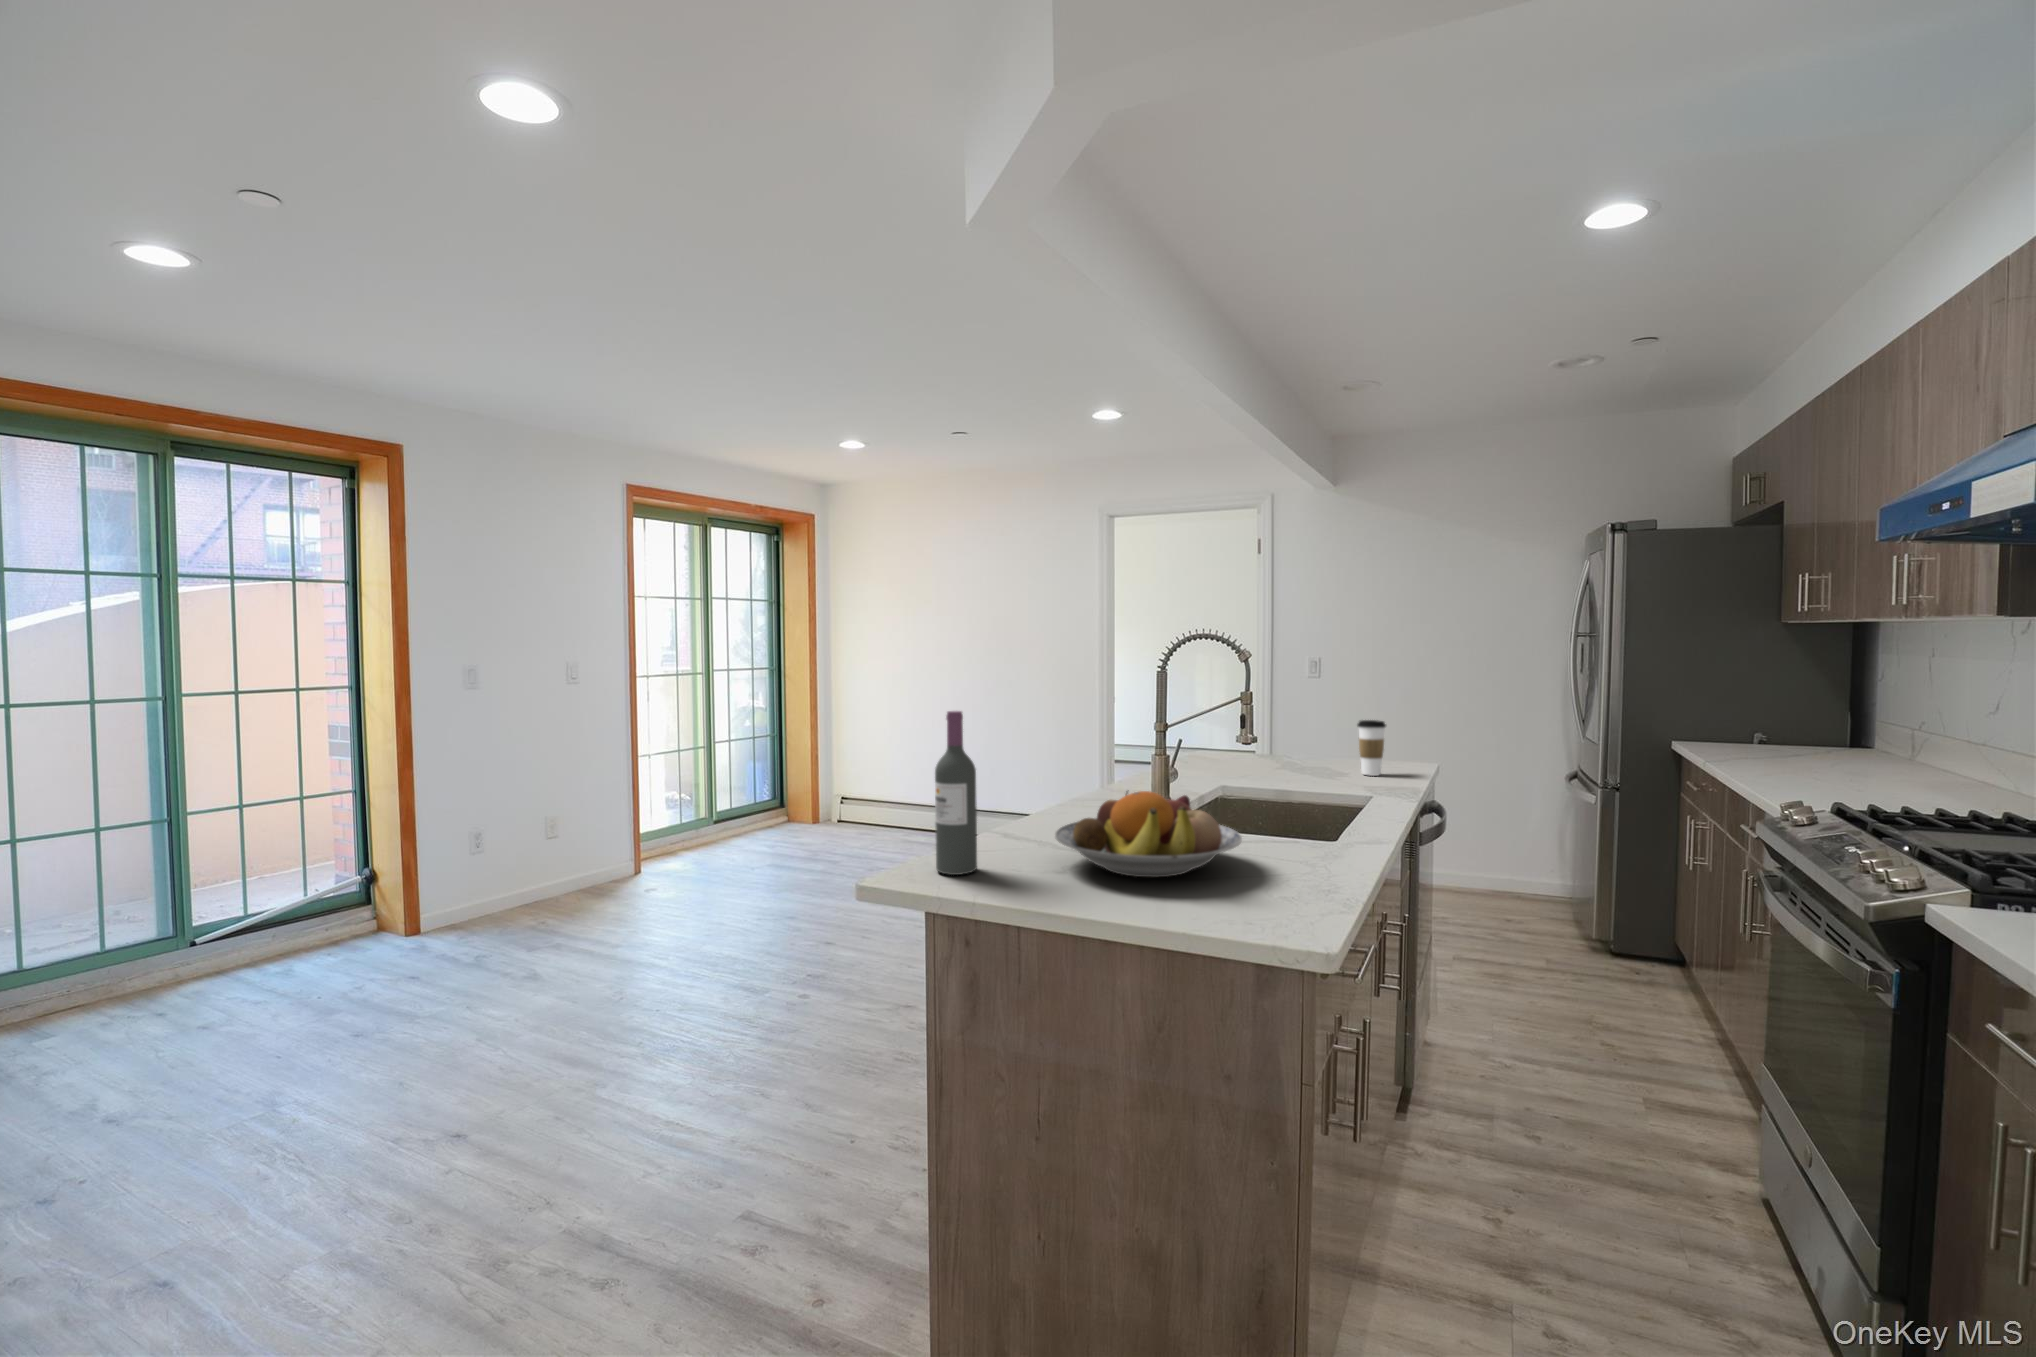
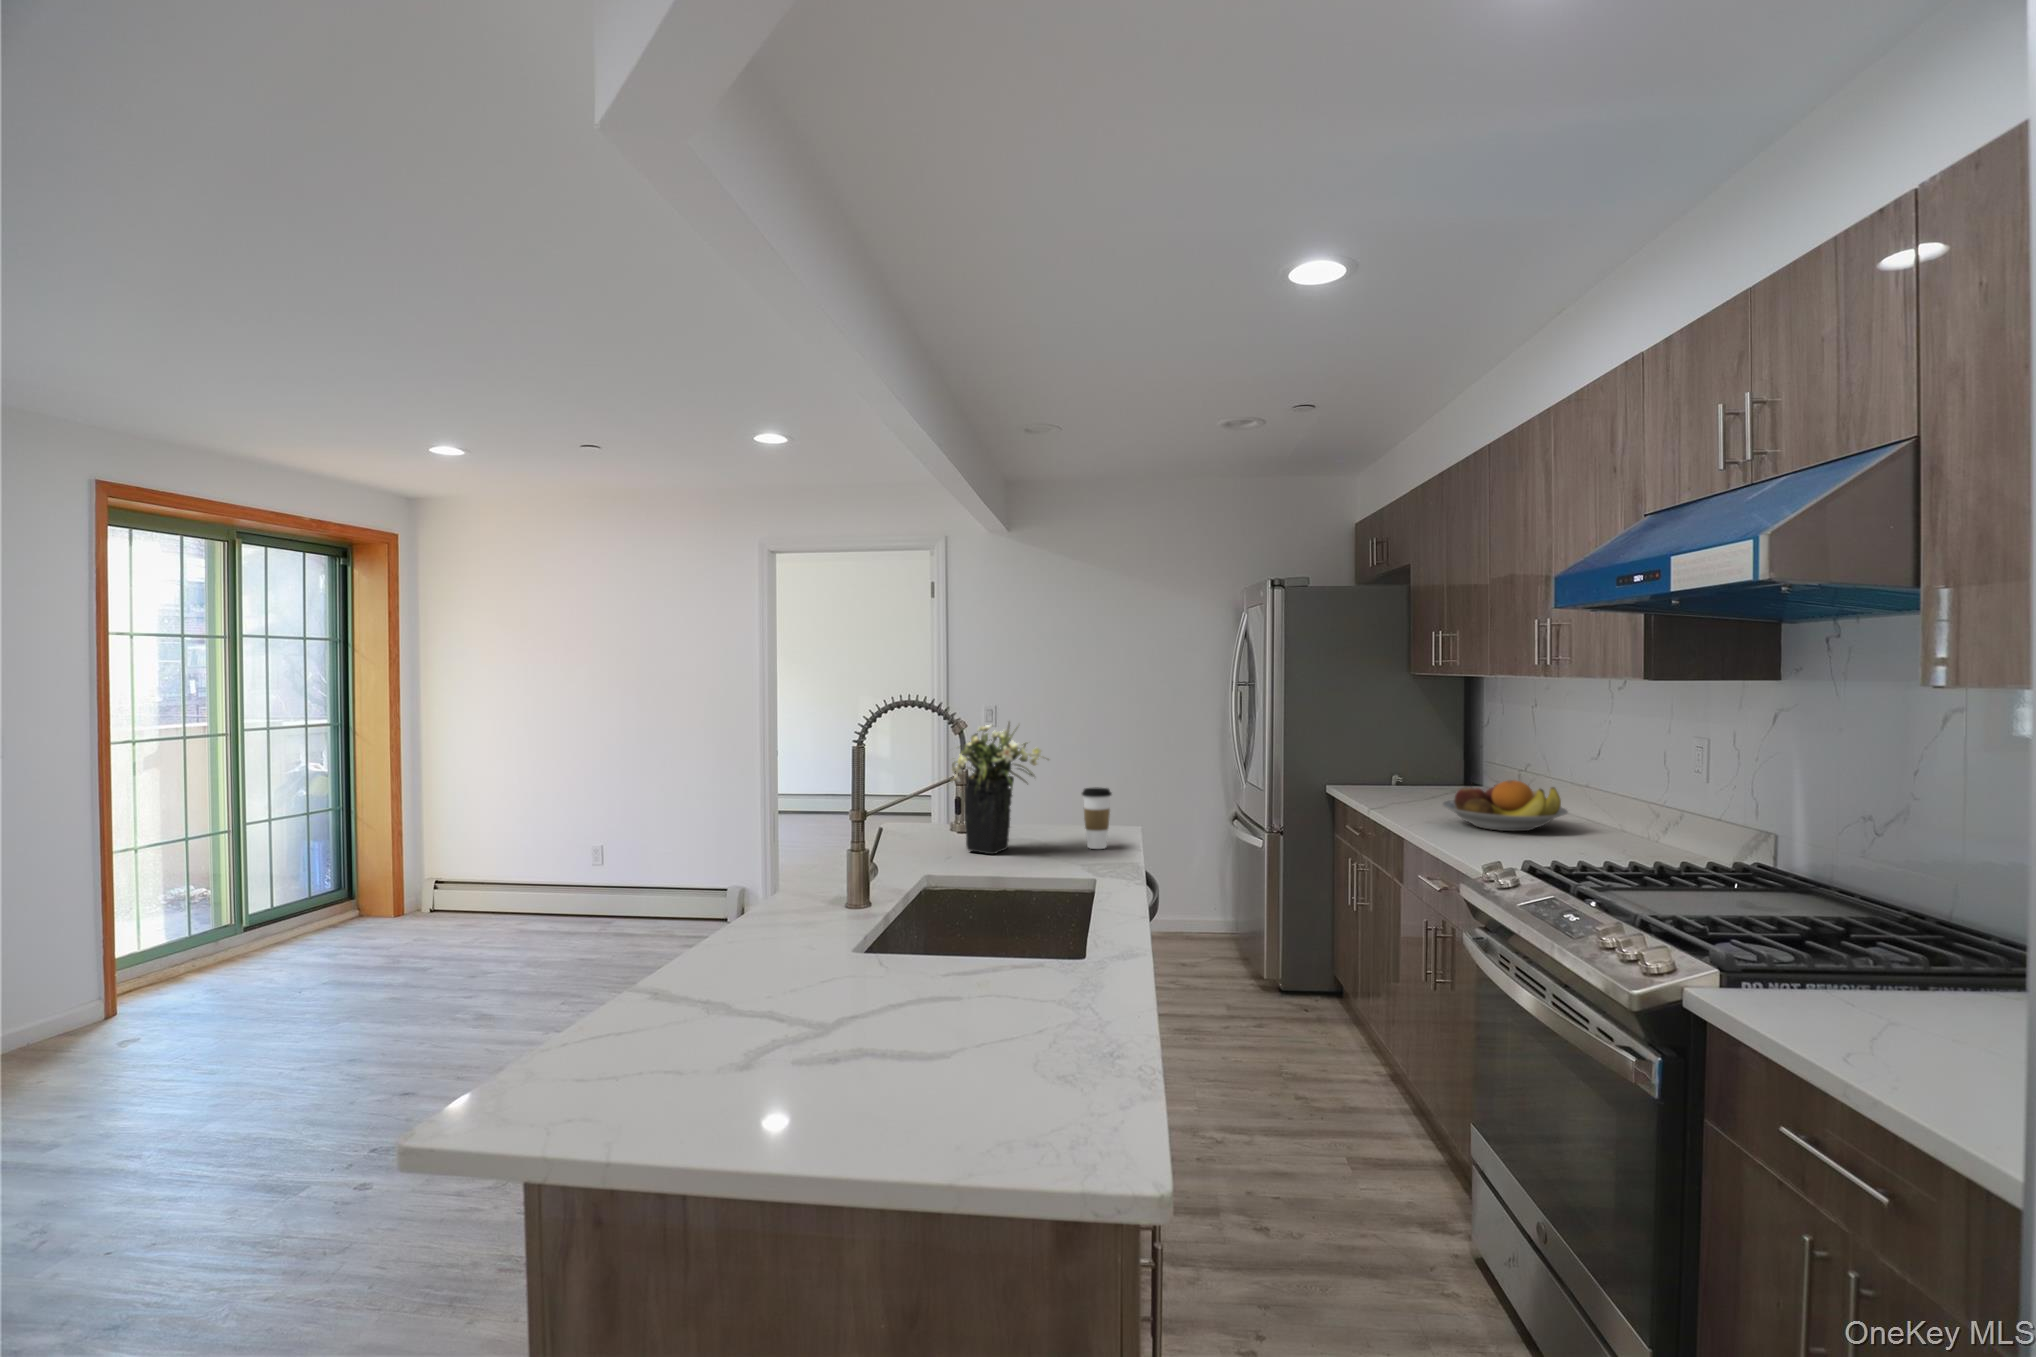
flower arrangement: none [1228,657,1326,774] -> present [950,722,1049,854]
wine bottle: present [935,711,977,875] -> none [557,845,630,1110]
fruit bowl: present [1055,791,1242,877] -> present [1442,780,1568,831]

